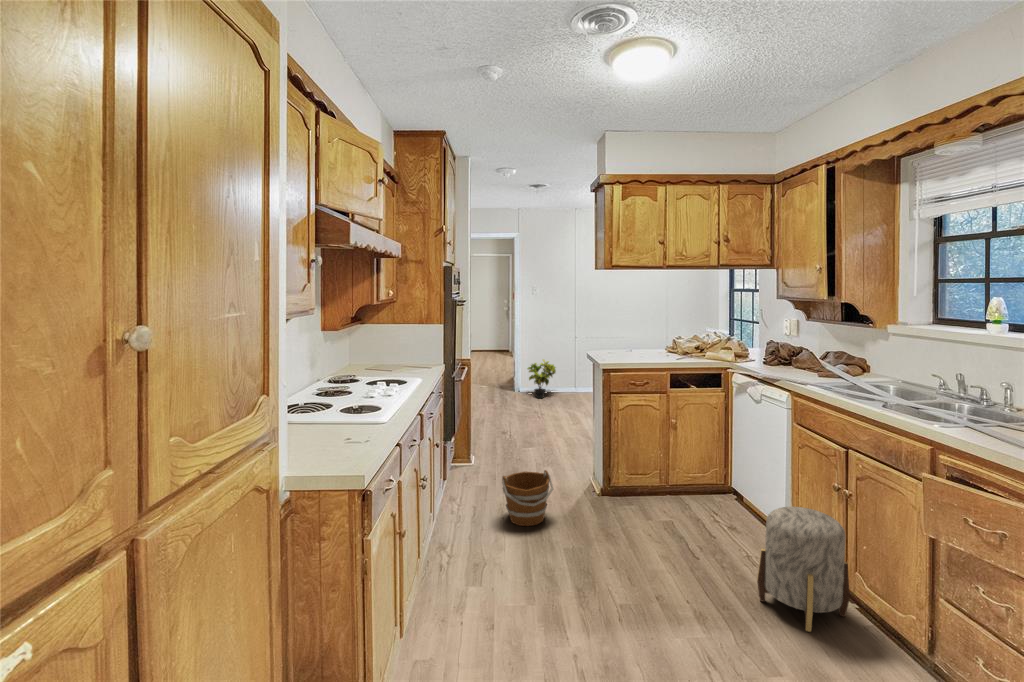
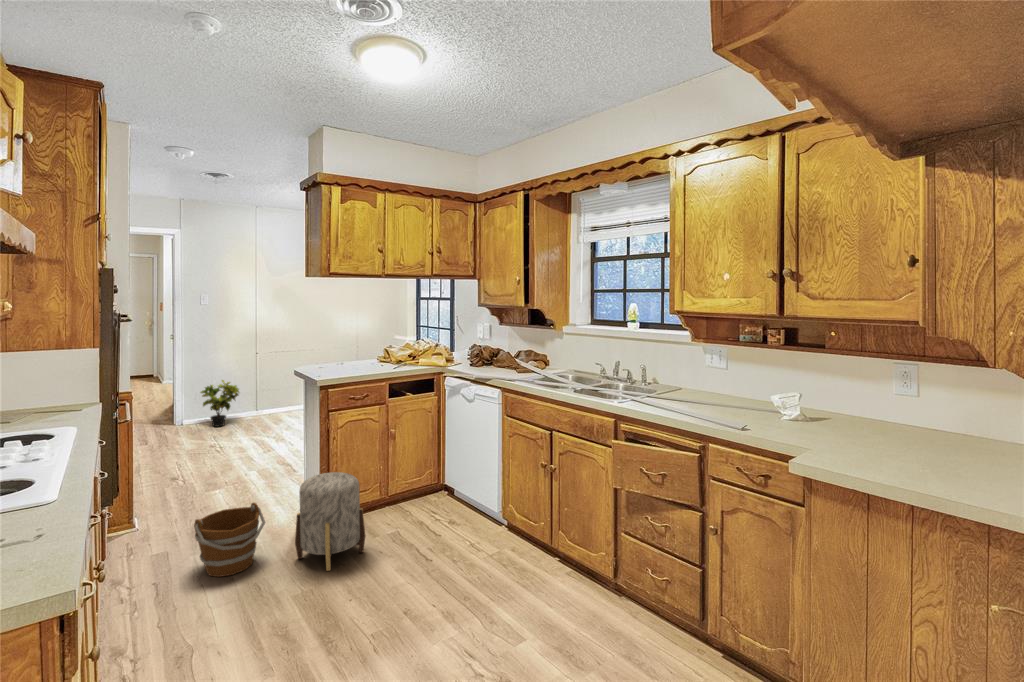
stool: present [757,507,850,632] -> present [295,472,365,571]

